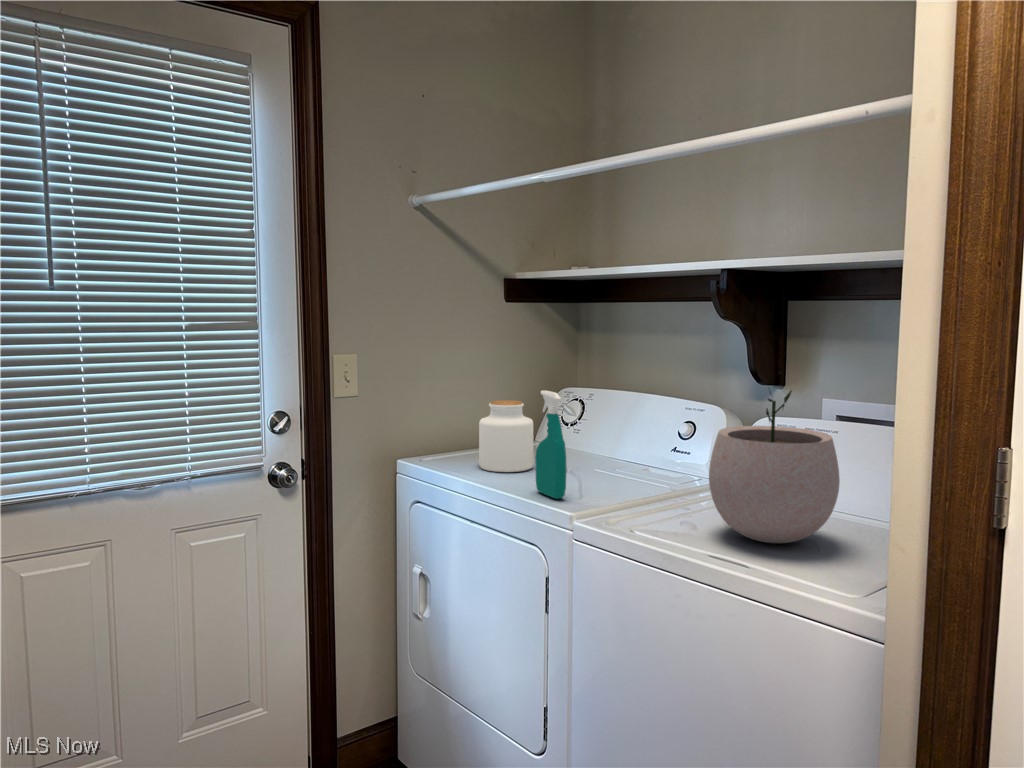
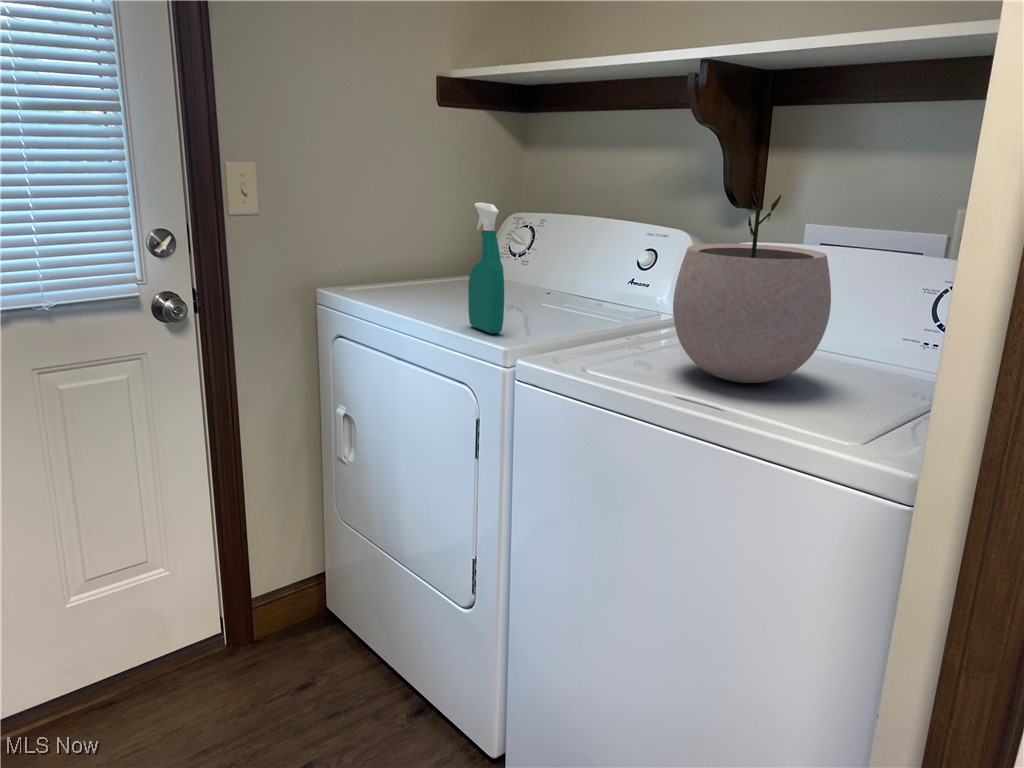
jar: present [479,400,533,472] -> none [406,221,470,306]

